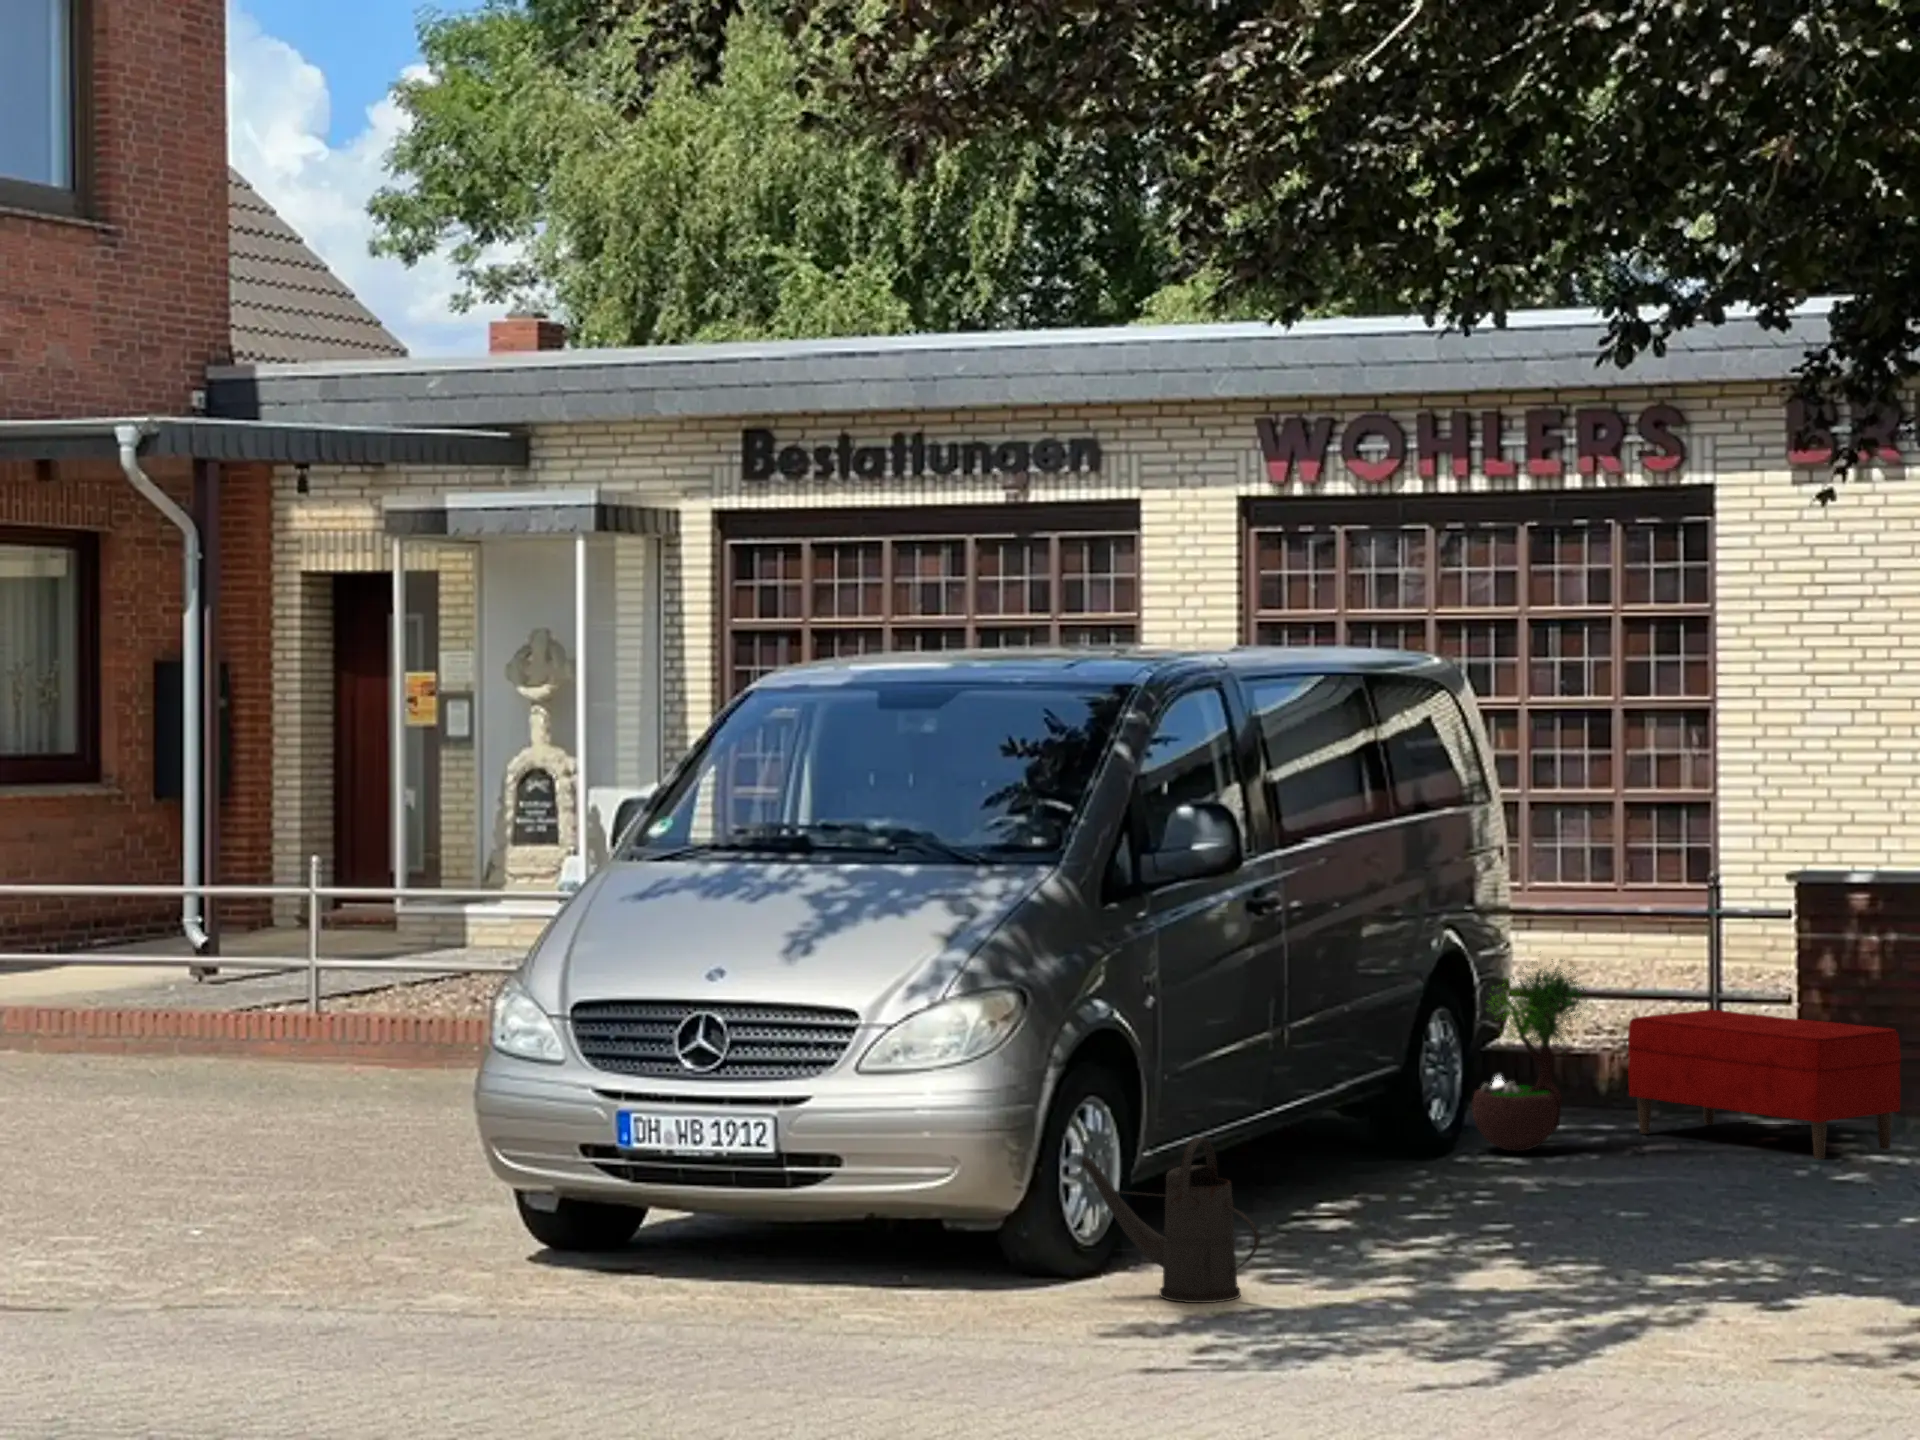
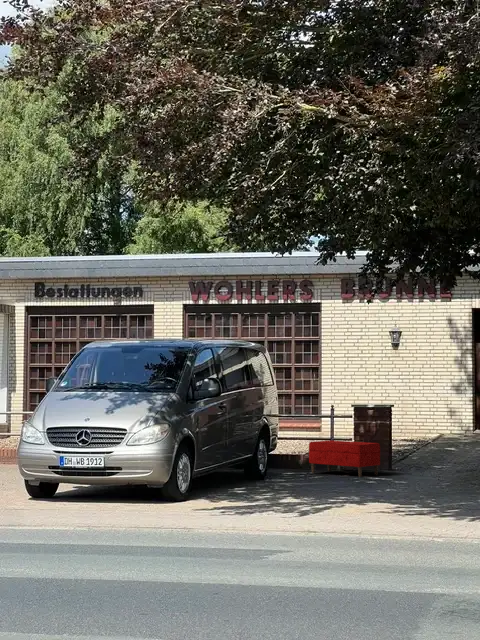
potted tree: present [1472,959,1587,1151] -> none [269,423,301,477]
watering can: present [1082,1138,1260,1303] -> none [182,461,229,503]

